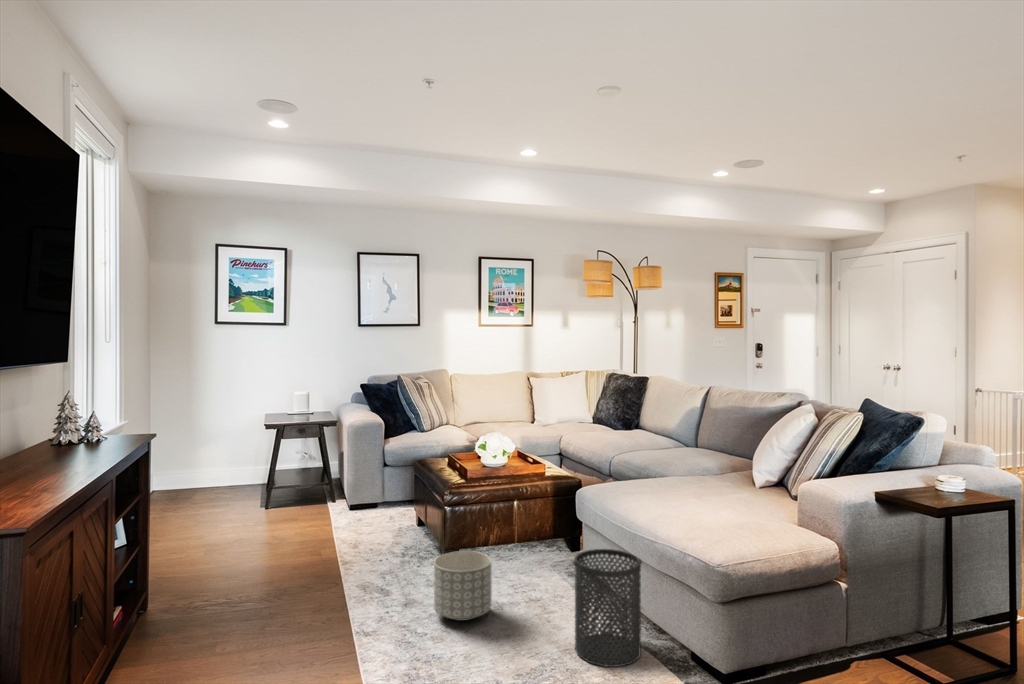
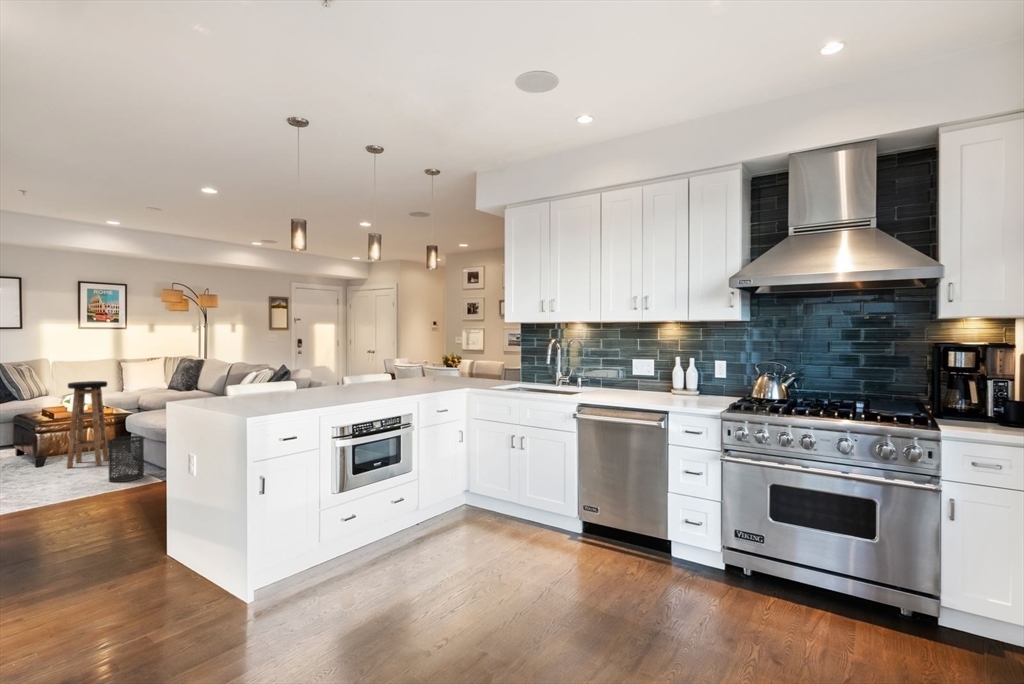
bar stool: none [489,414,547,582] -> present [67,381,109,468]
planter: present [434,551,492,621] -> none [24,450,64,482]

